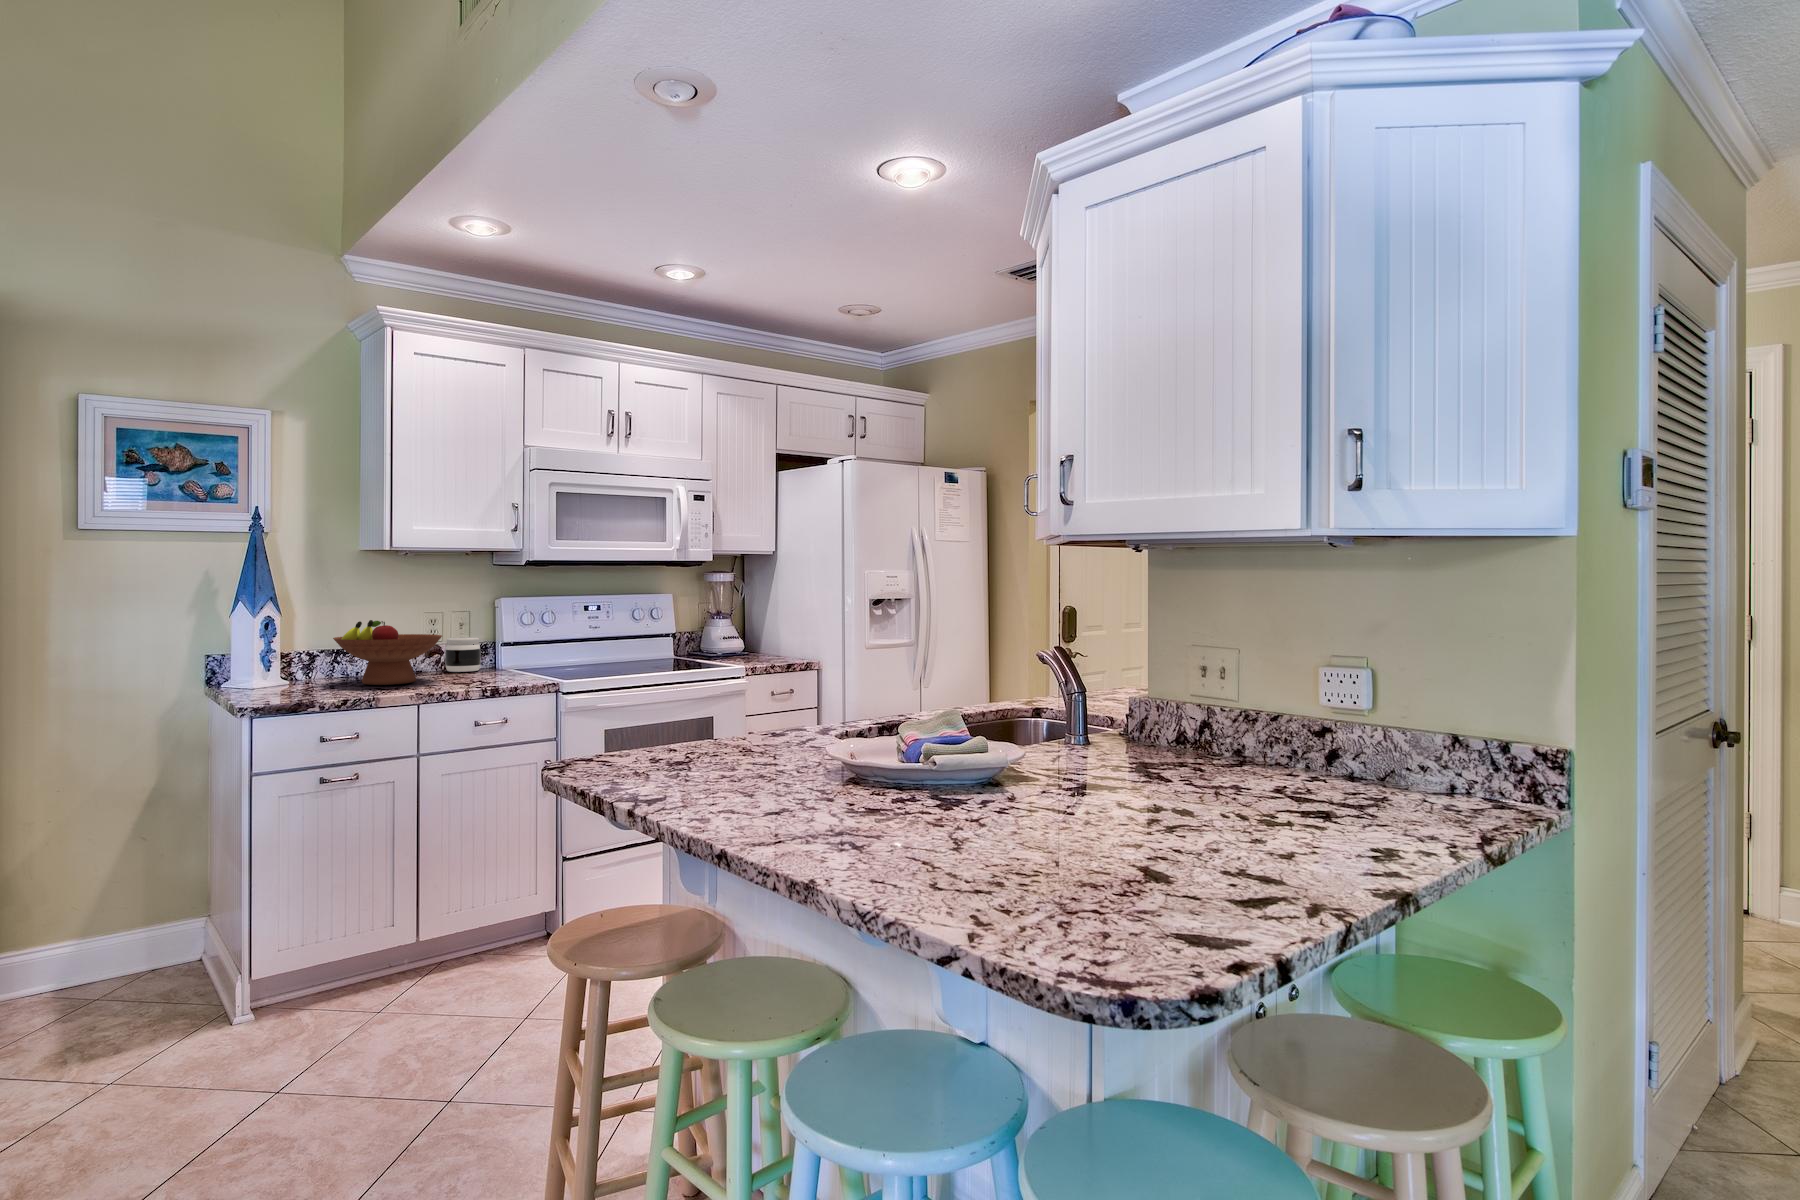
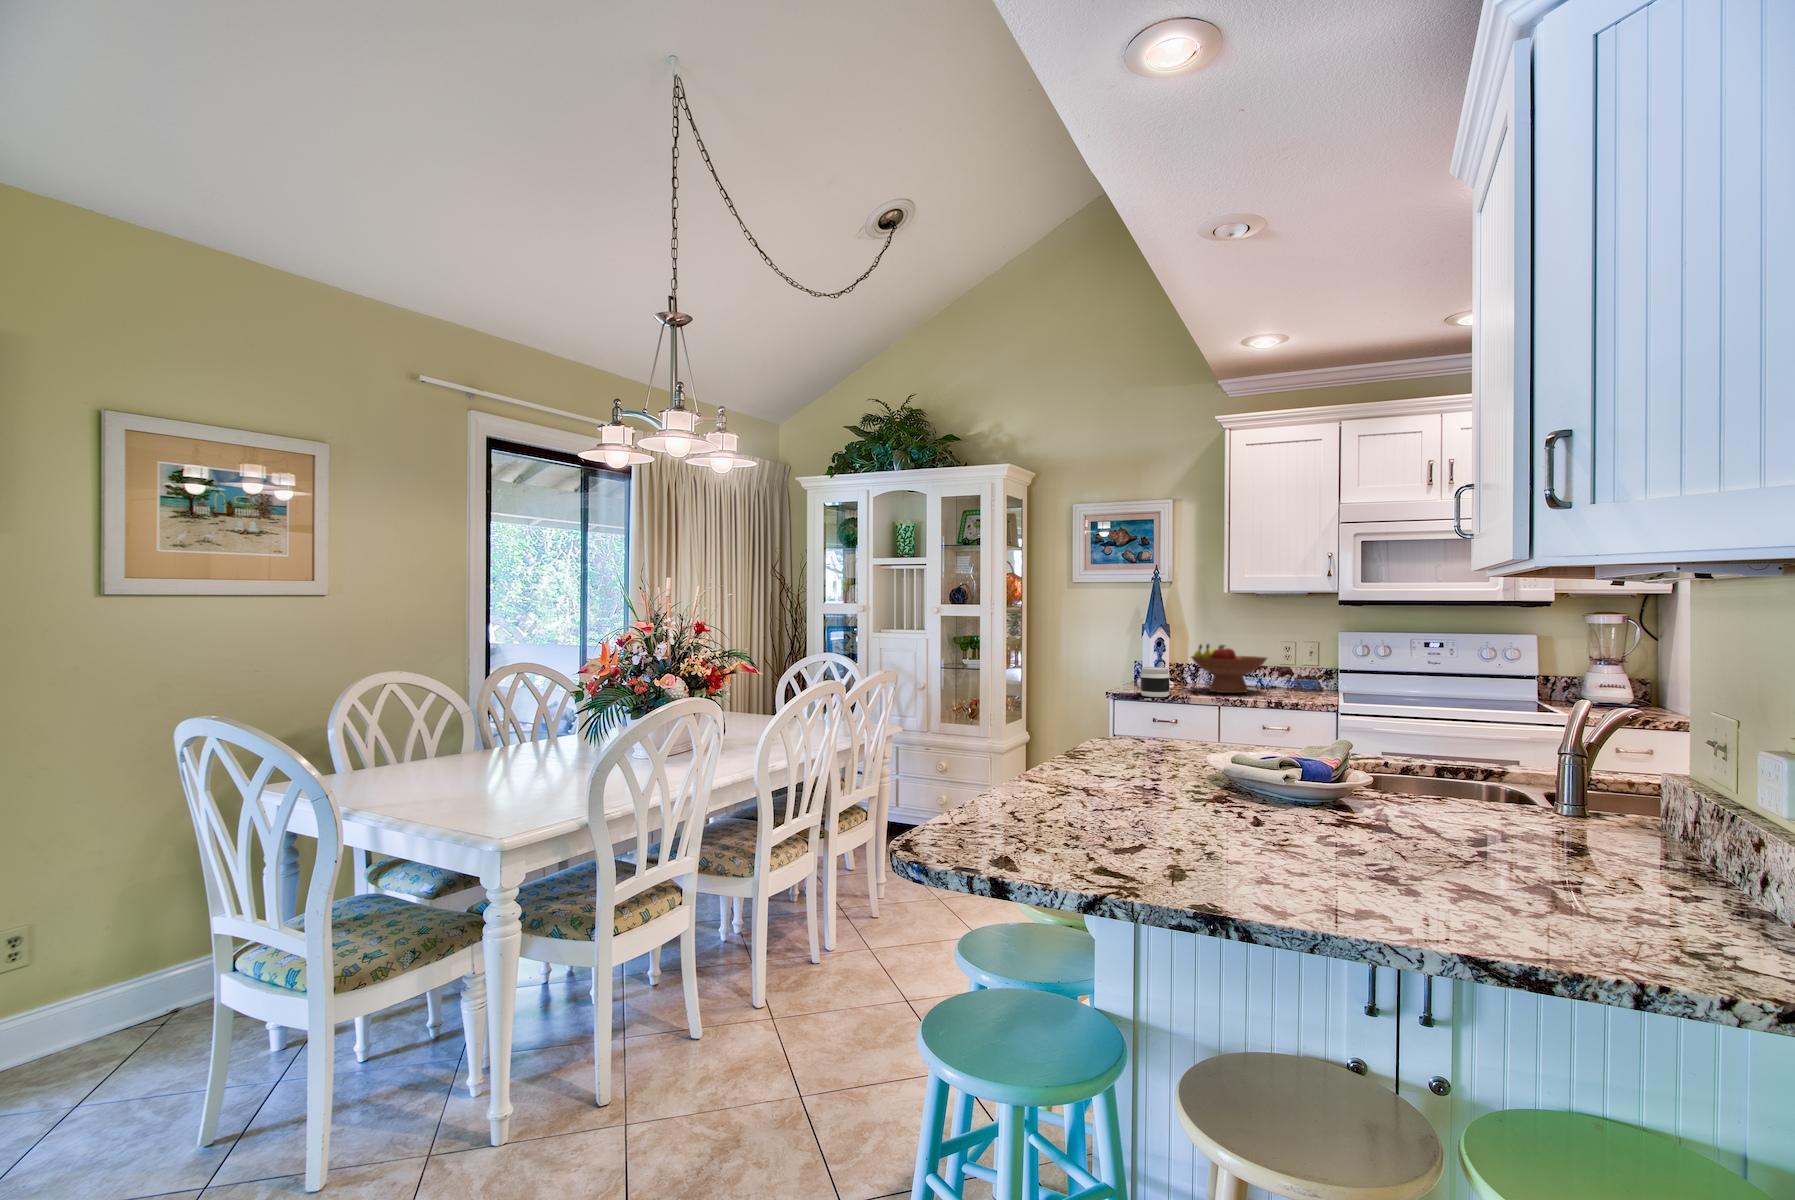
jar: present [445,637,481,672] -> present [1140,667,1170,697]

